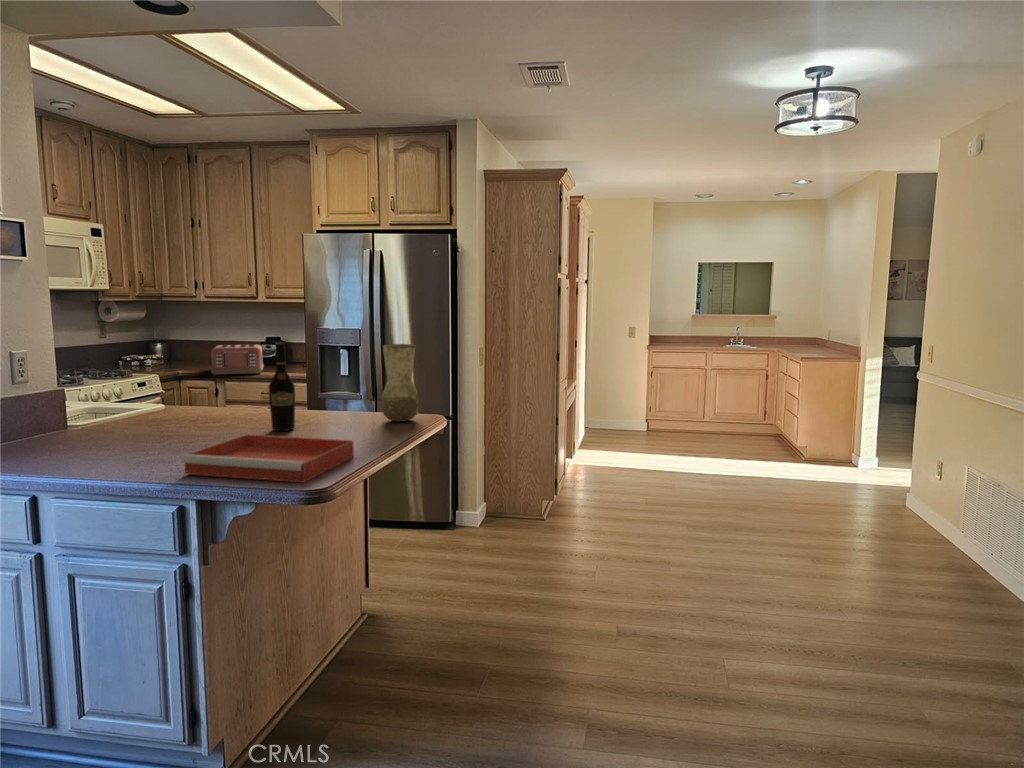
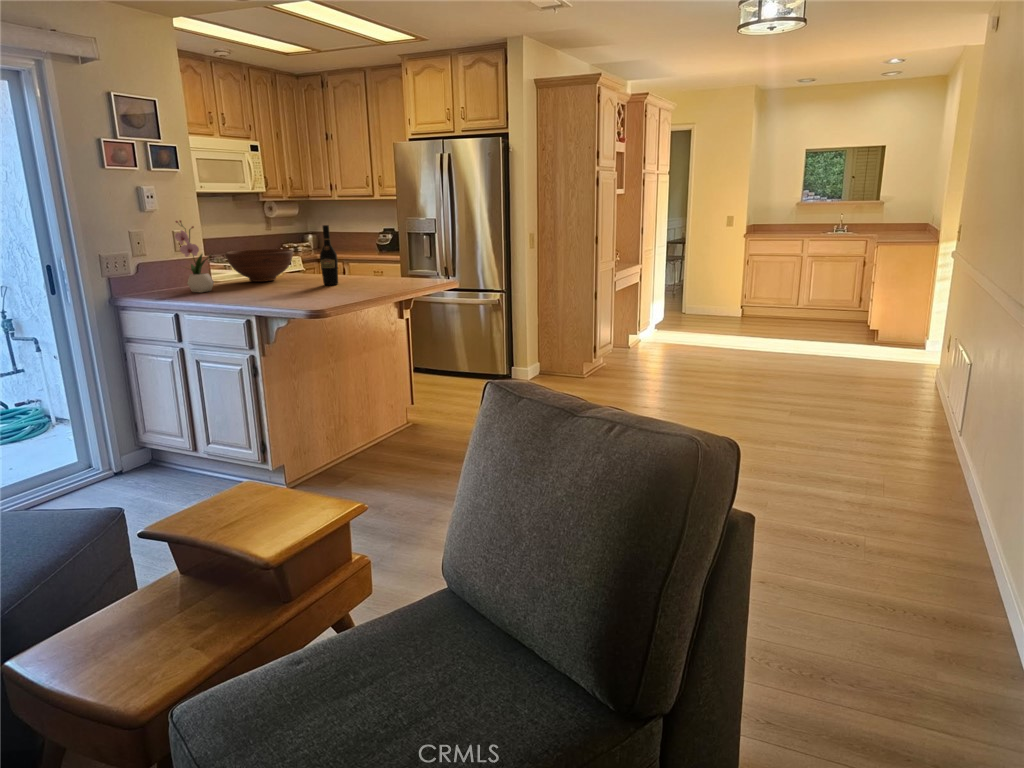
flower arrangement: none [26,335,92,453] -> present [175,220,214,292]
toaster: present [211,344,263,375] -> none [336,234,379,257]
vase: present [382,344,418,422] -> none [396,226,423,282]
fruit bowl: none [97,374,206,425] -> present [226,249,293,282]
tray: present [181,434,354,483] -> none [245,283,350,306]

